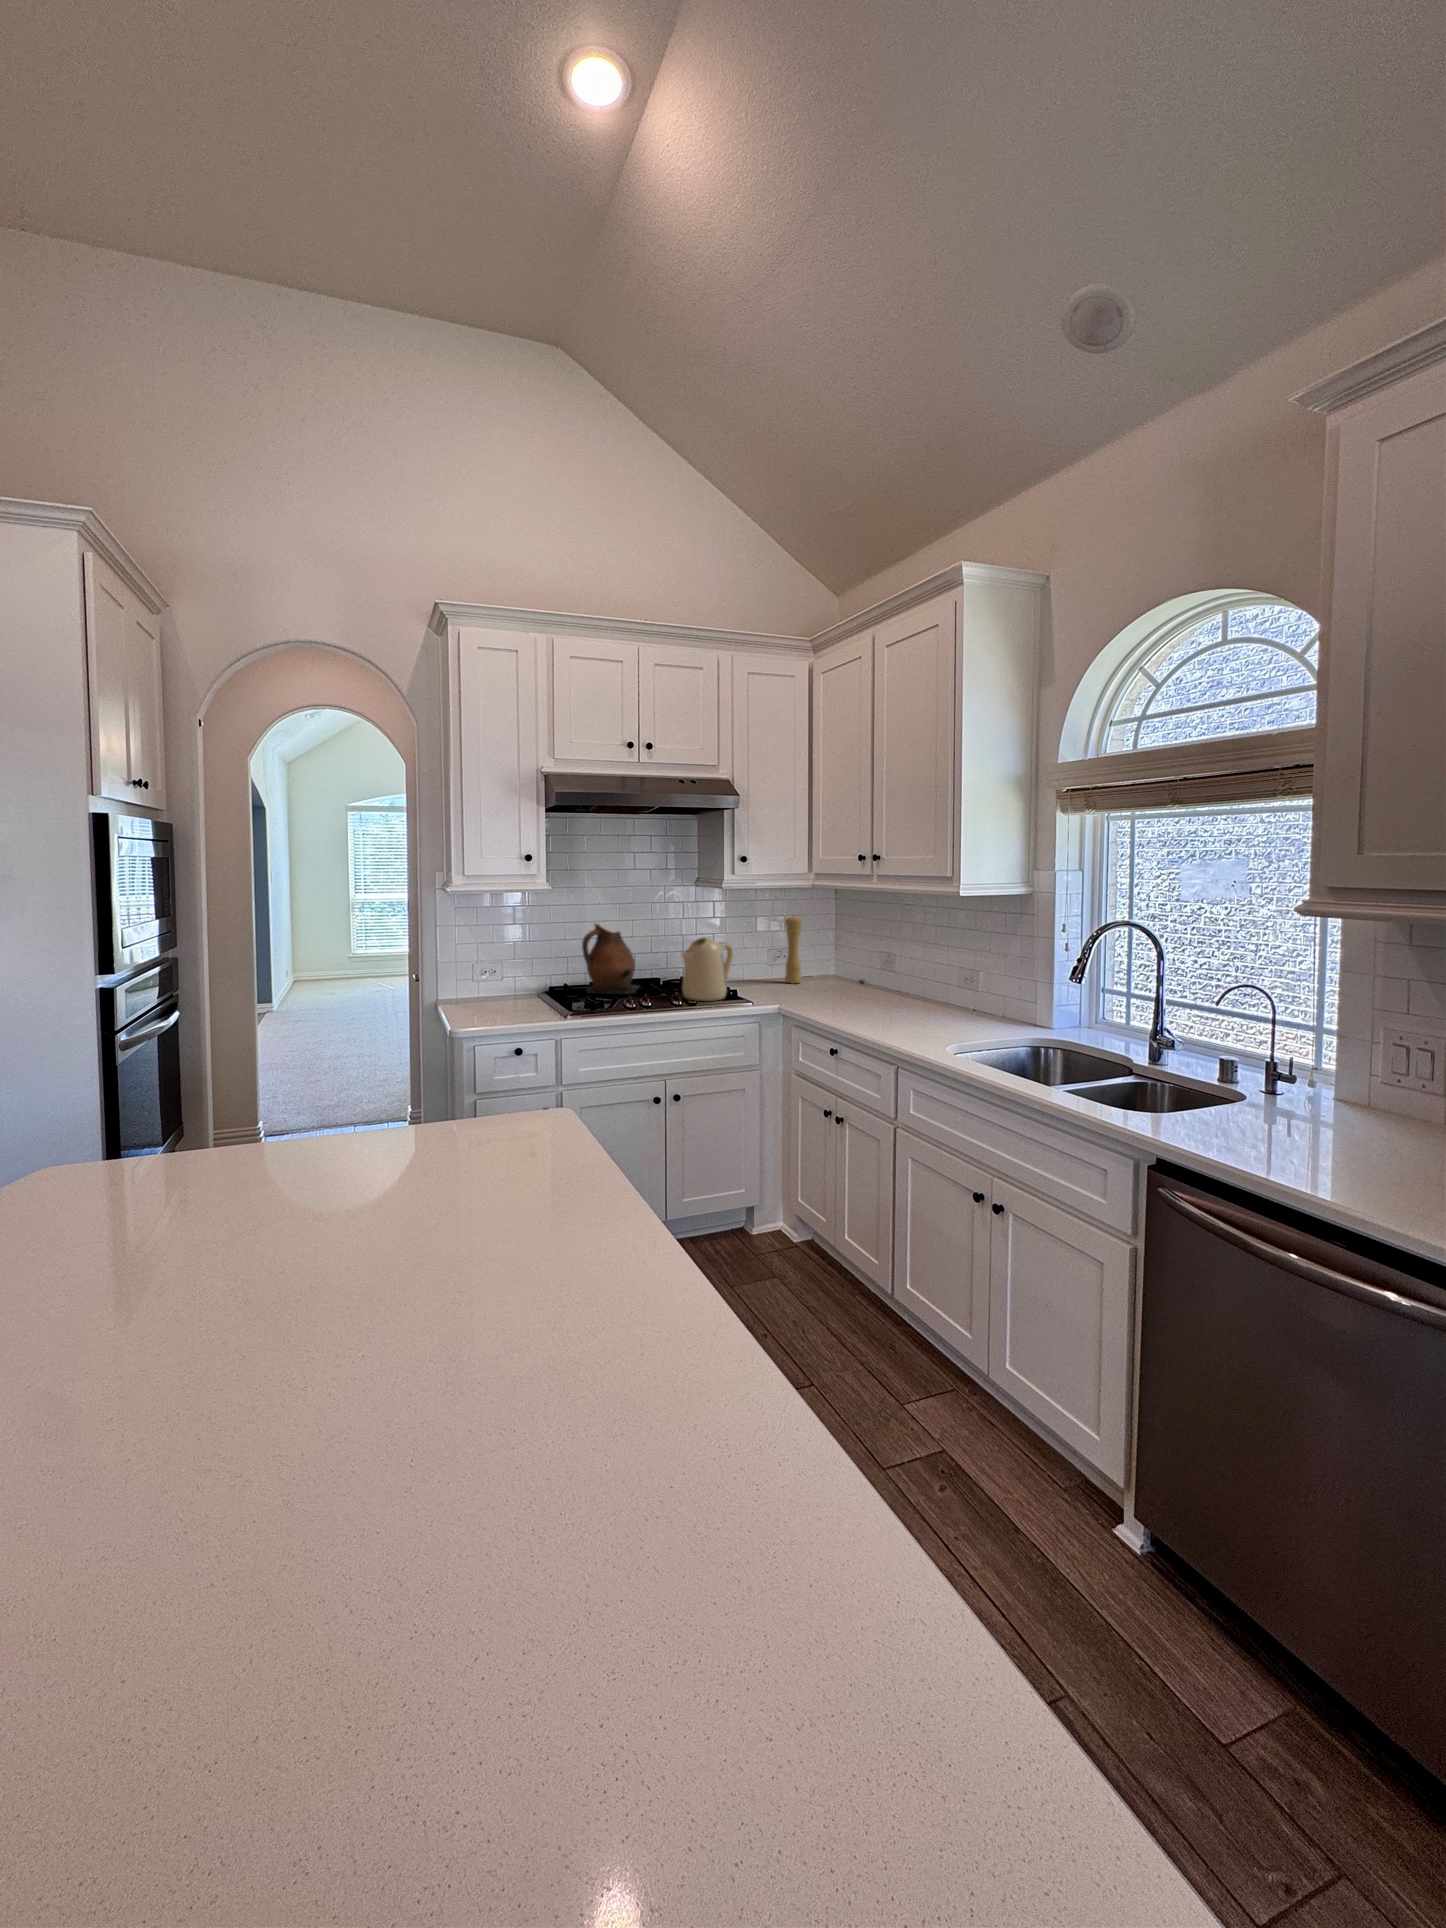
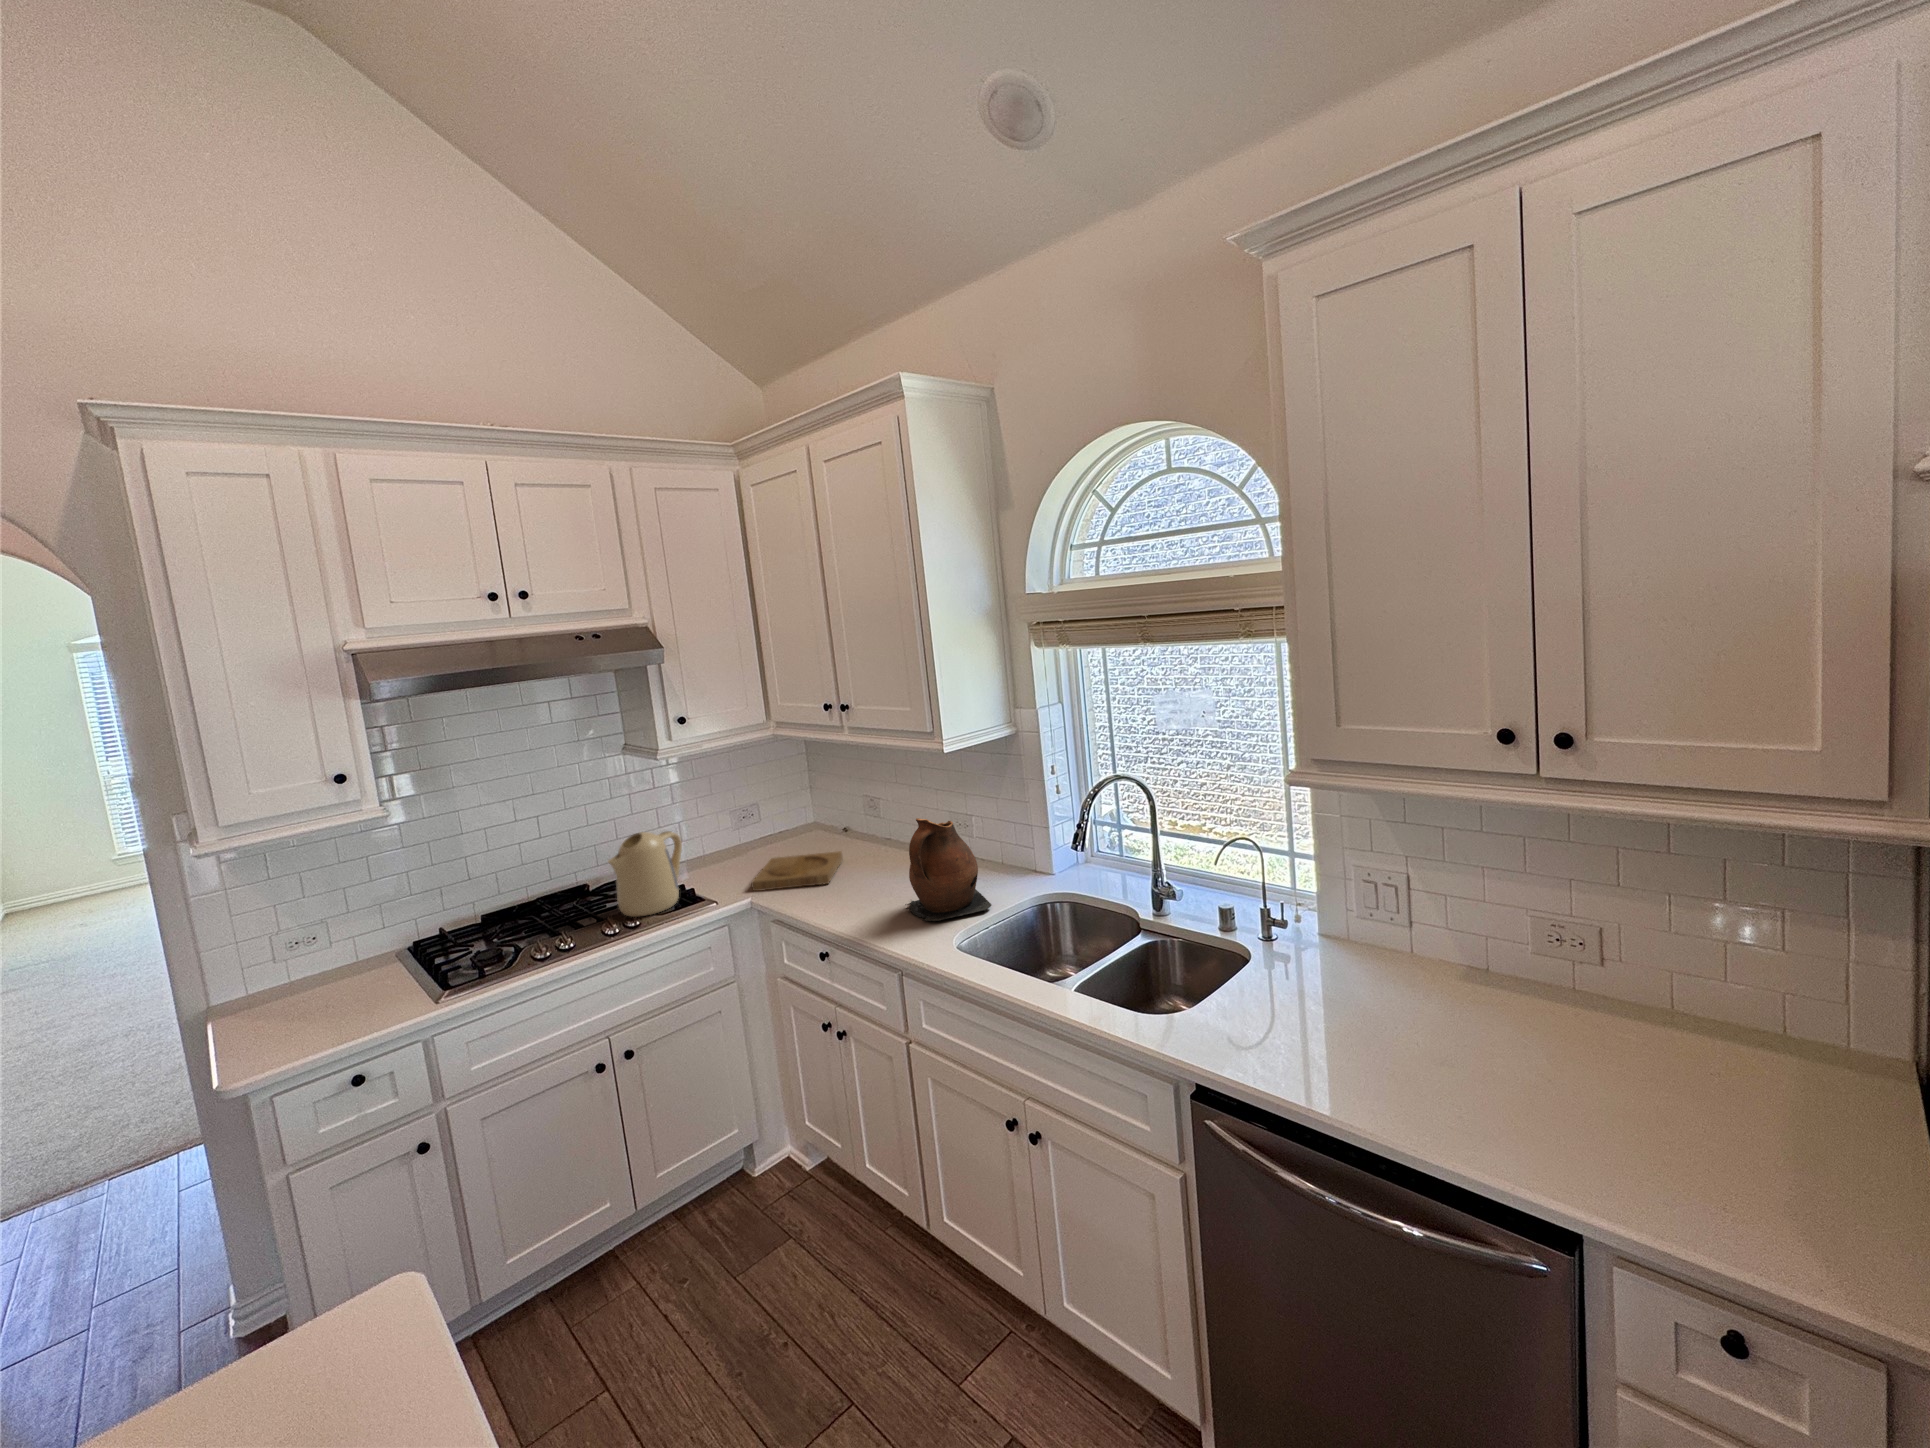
pepper mill: present [785,917,802,983] -> none [744,770,773,850]
ceramic pitcher: present [582,924,640,994] -> present [905,818,991,921]
tray: none [782,985,859,1006] -> present [751,851,843,891]

